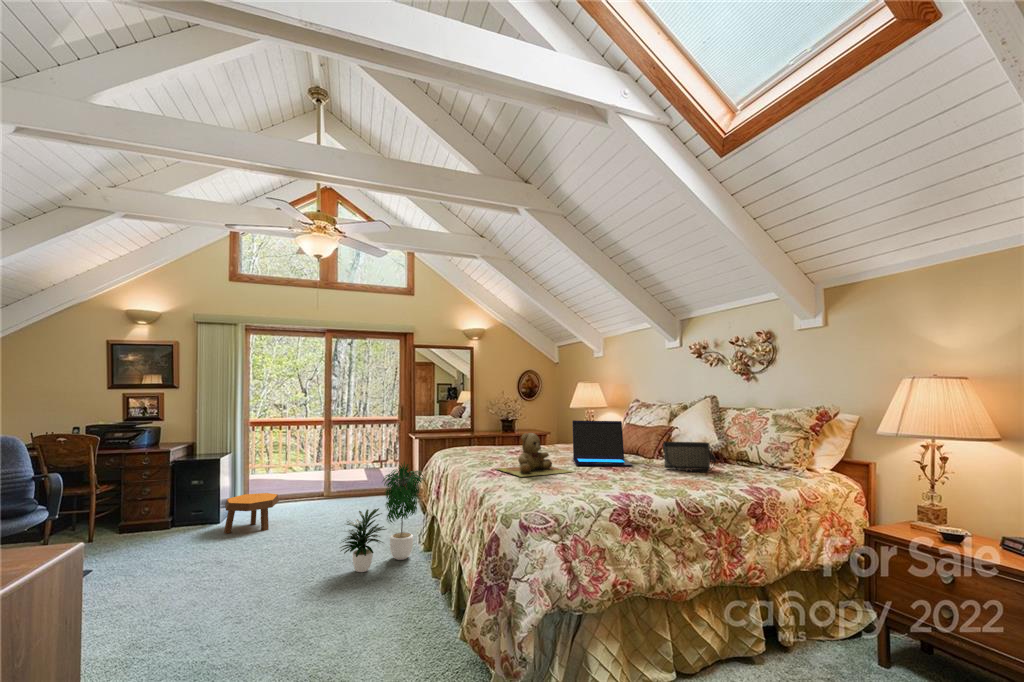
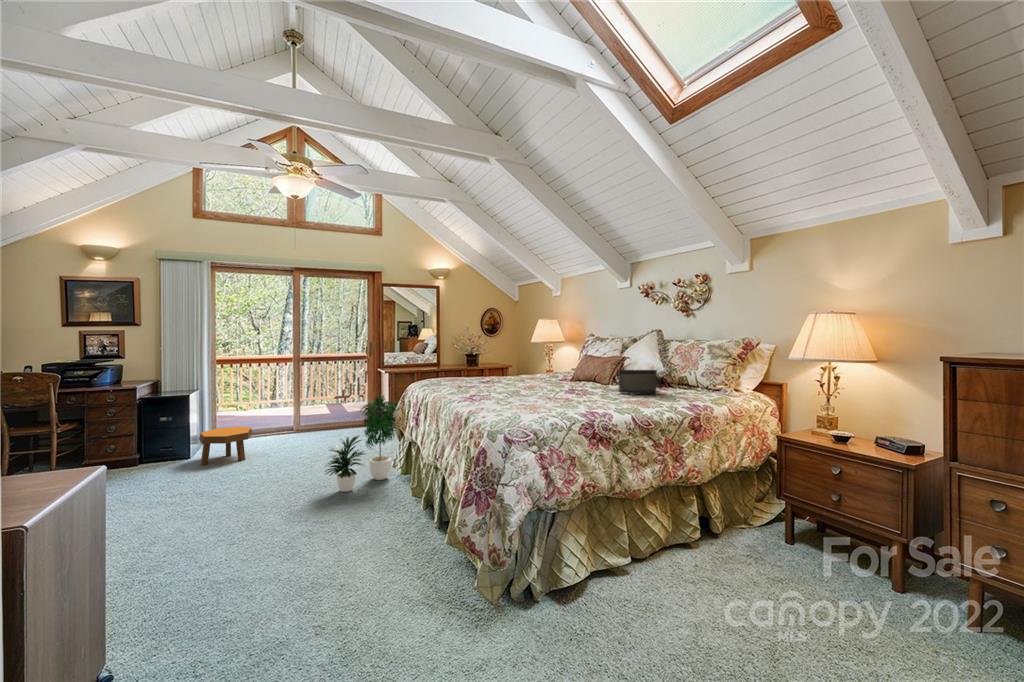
laptop: present [572,420,633,466] -> none [537,353,591,392]
teddy bear: present [498,433,571,477] -> none [471,364,541,402]

